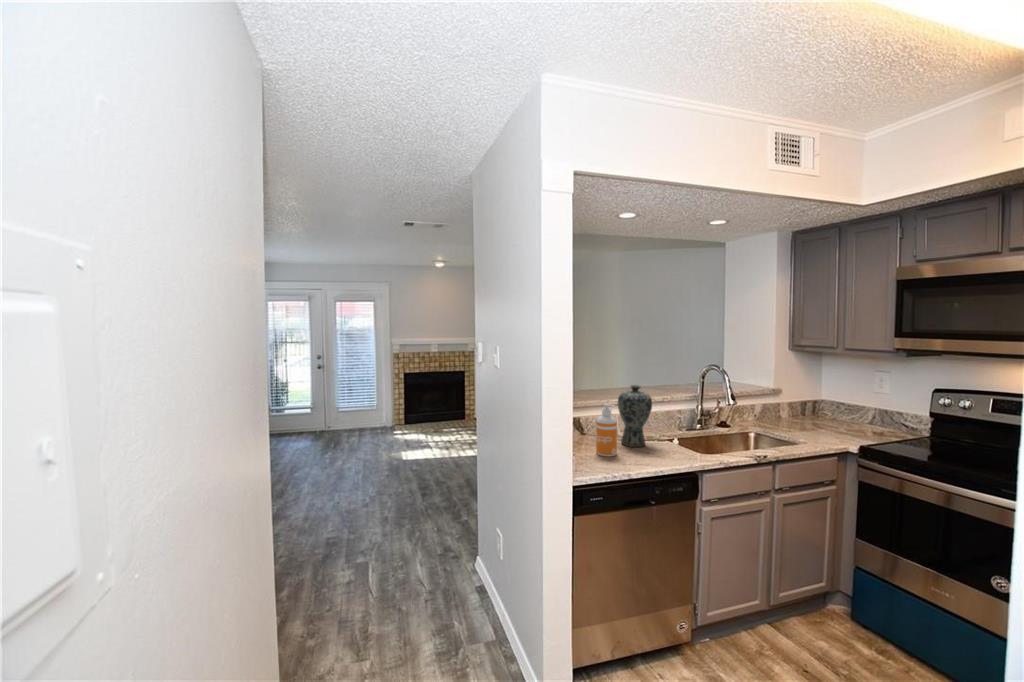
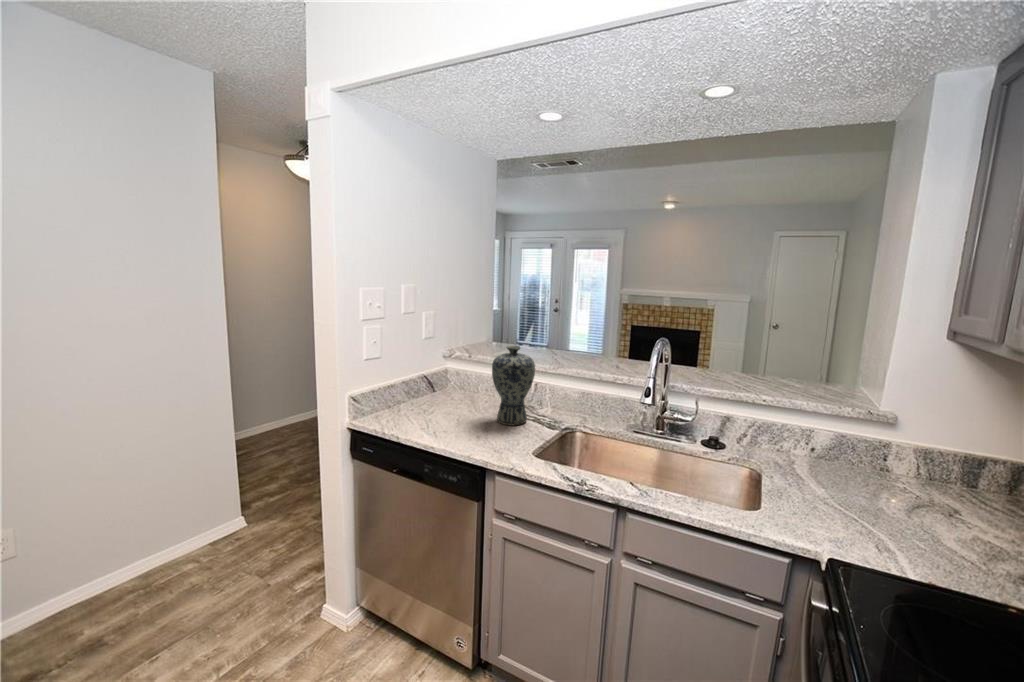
soap dispenser: present [596,404,617,456] -> none [441,359,465,421]

